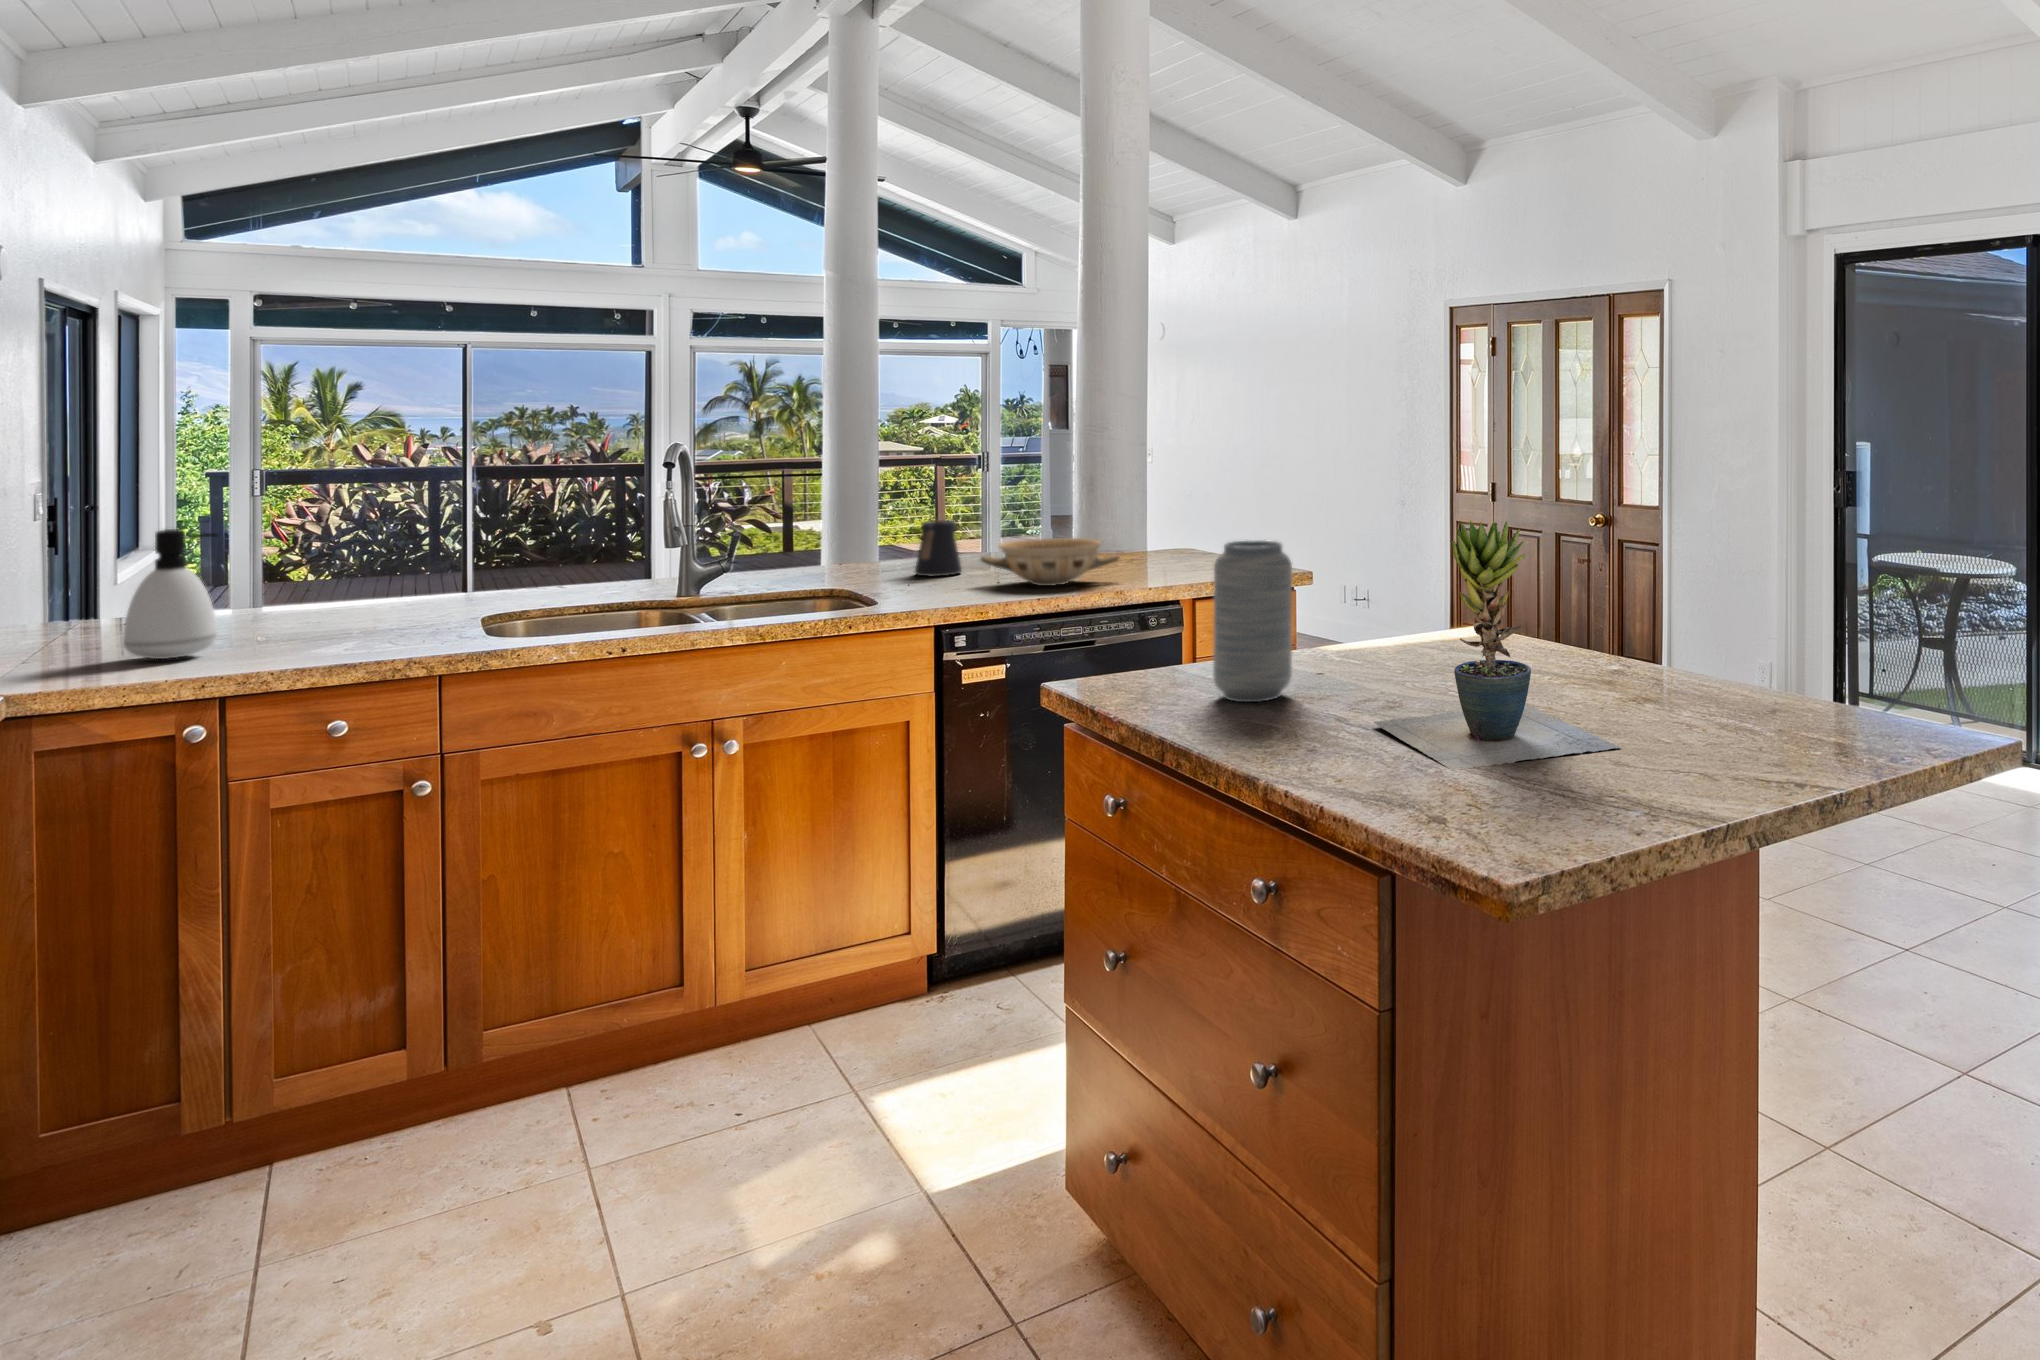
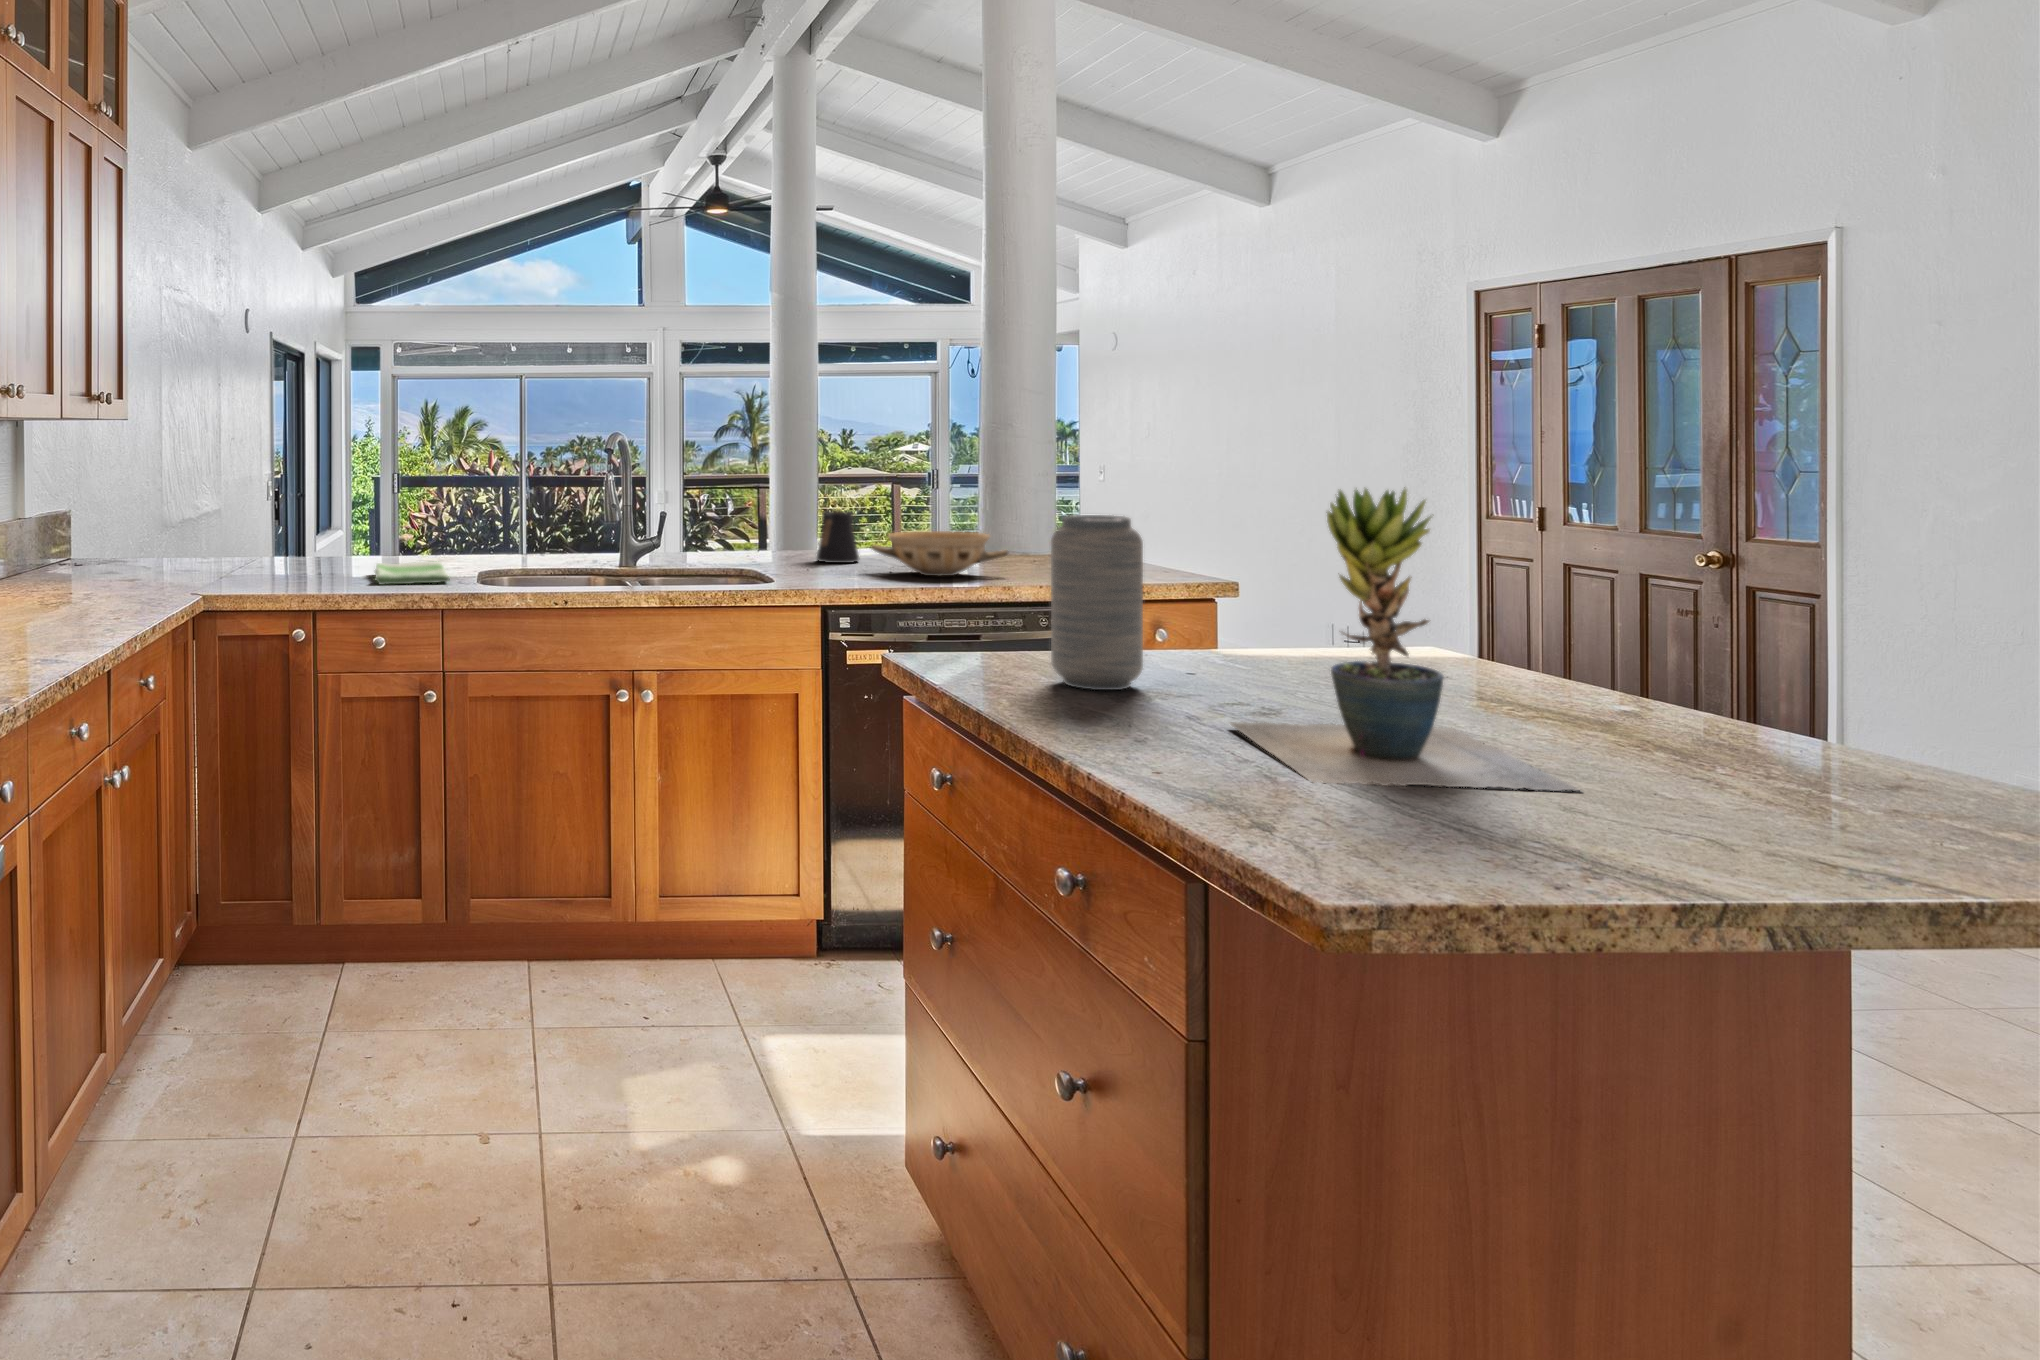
soap dispenser: present [123,529,218,659] -> none [265,488,315,581]
dish towel: none [316,611,448,651] -> present [375,561,449,585]

